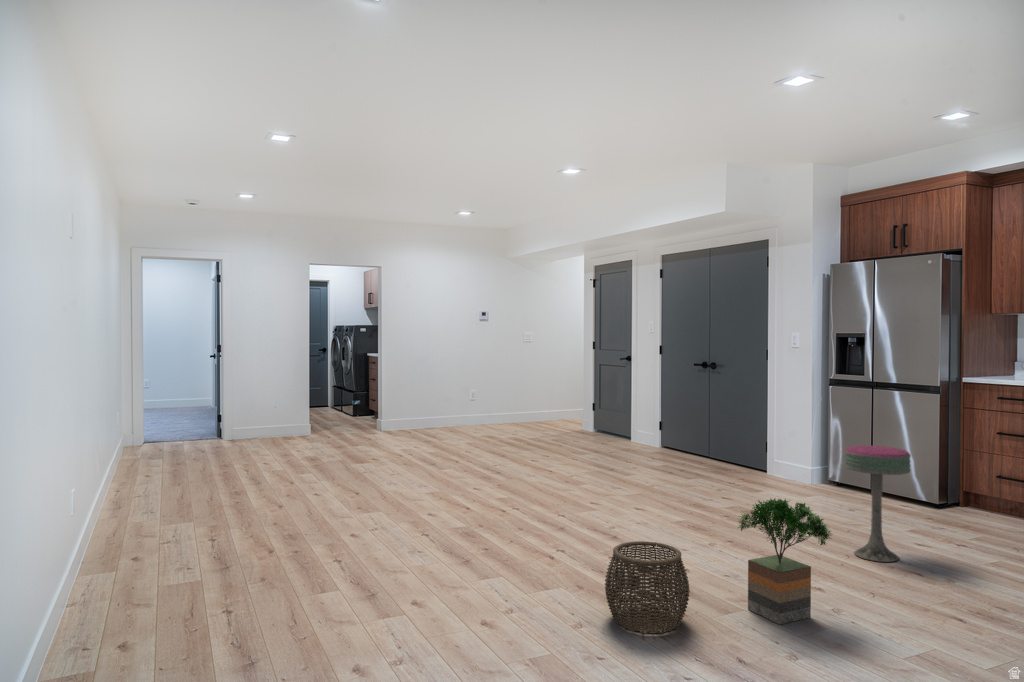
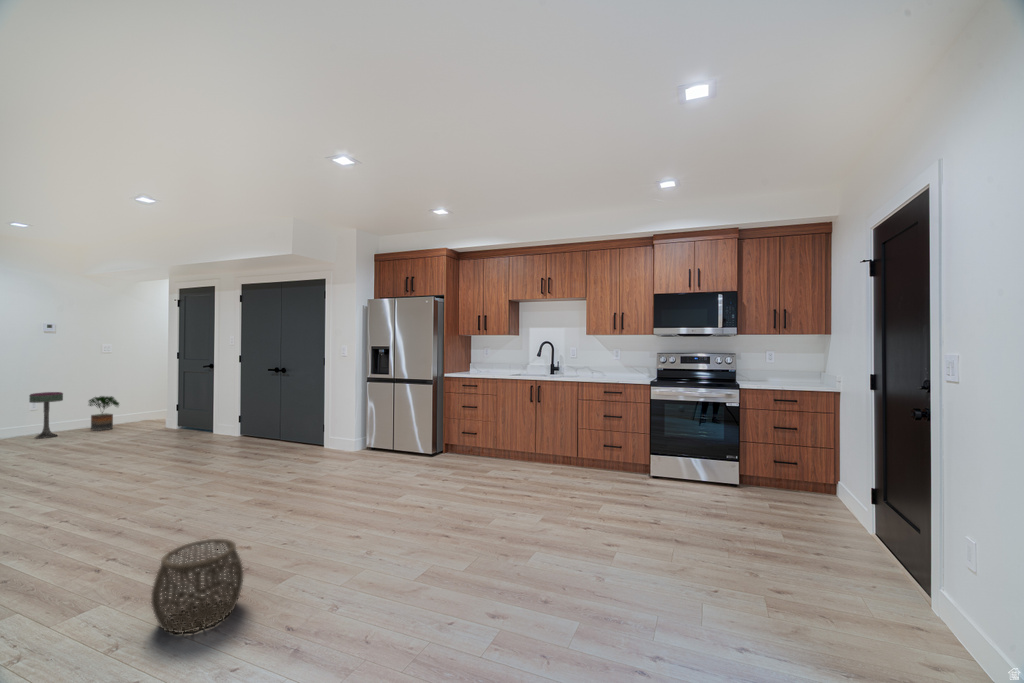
bar stool: present [844,445,911,562] -> present [29,392,63,438]
potted tree: present [738,499,831,625] -> present [89,396,119,431]

